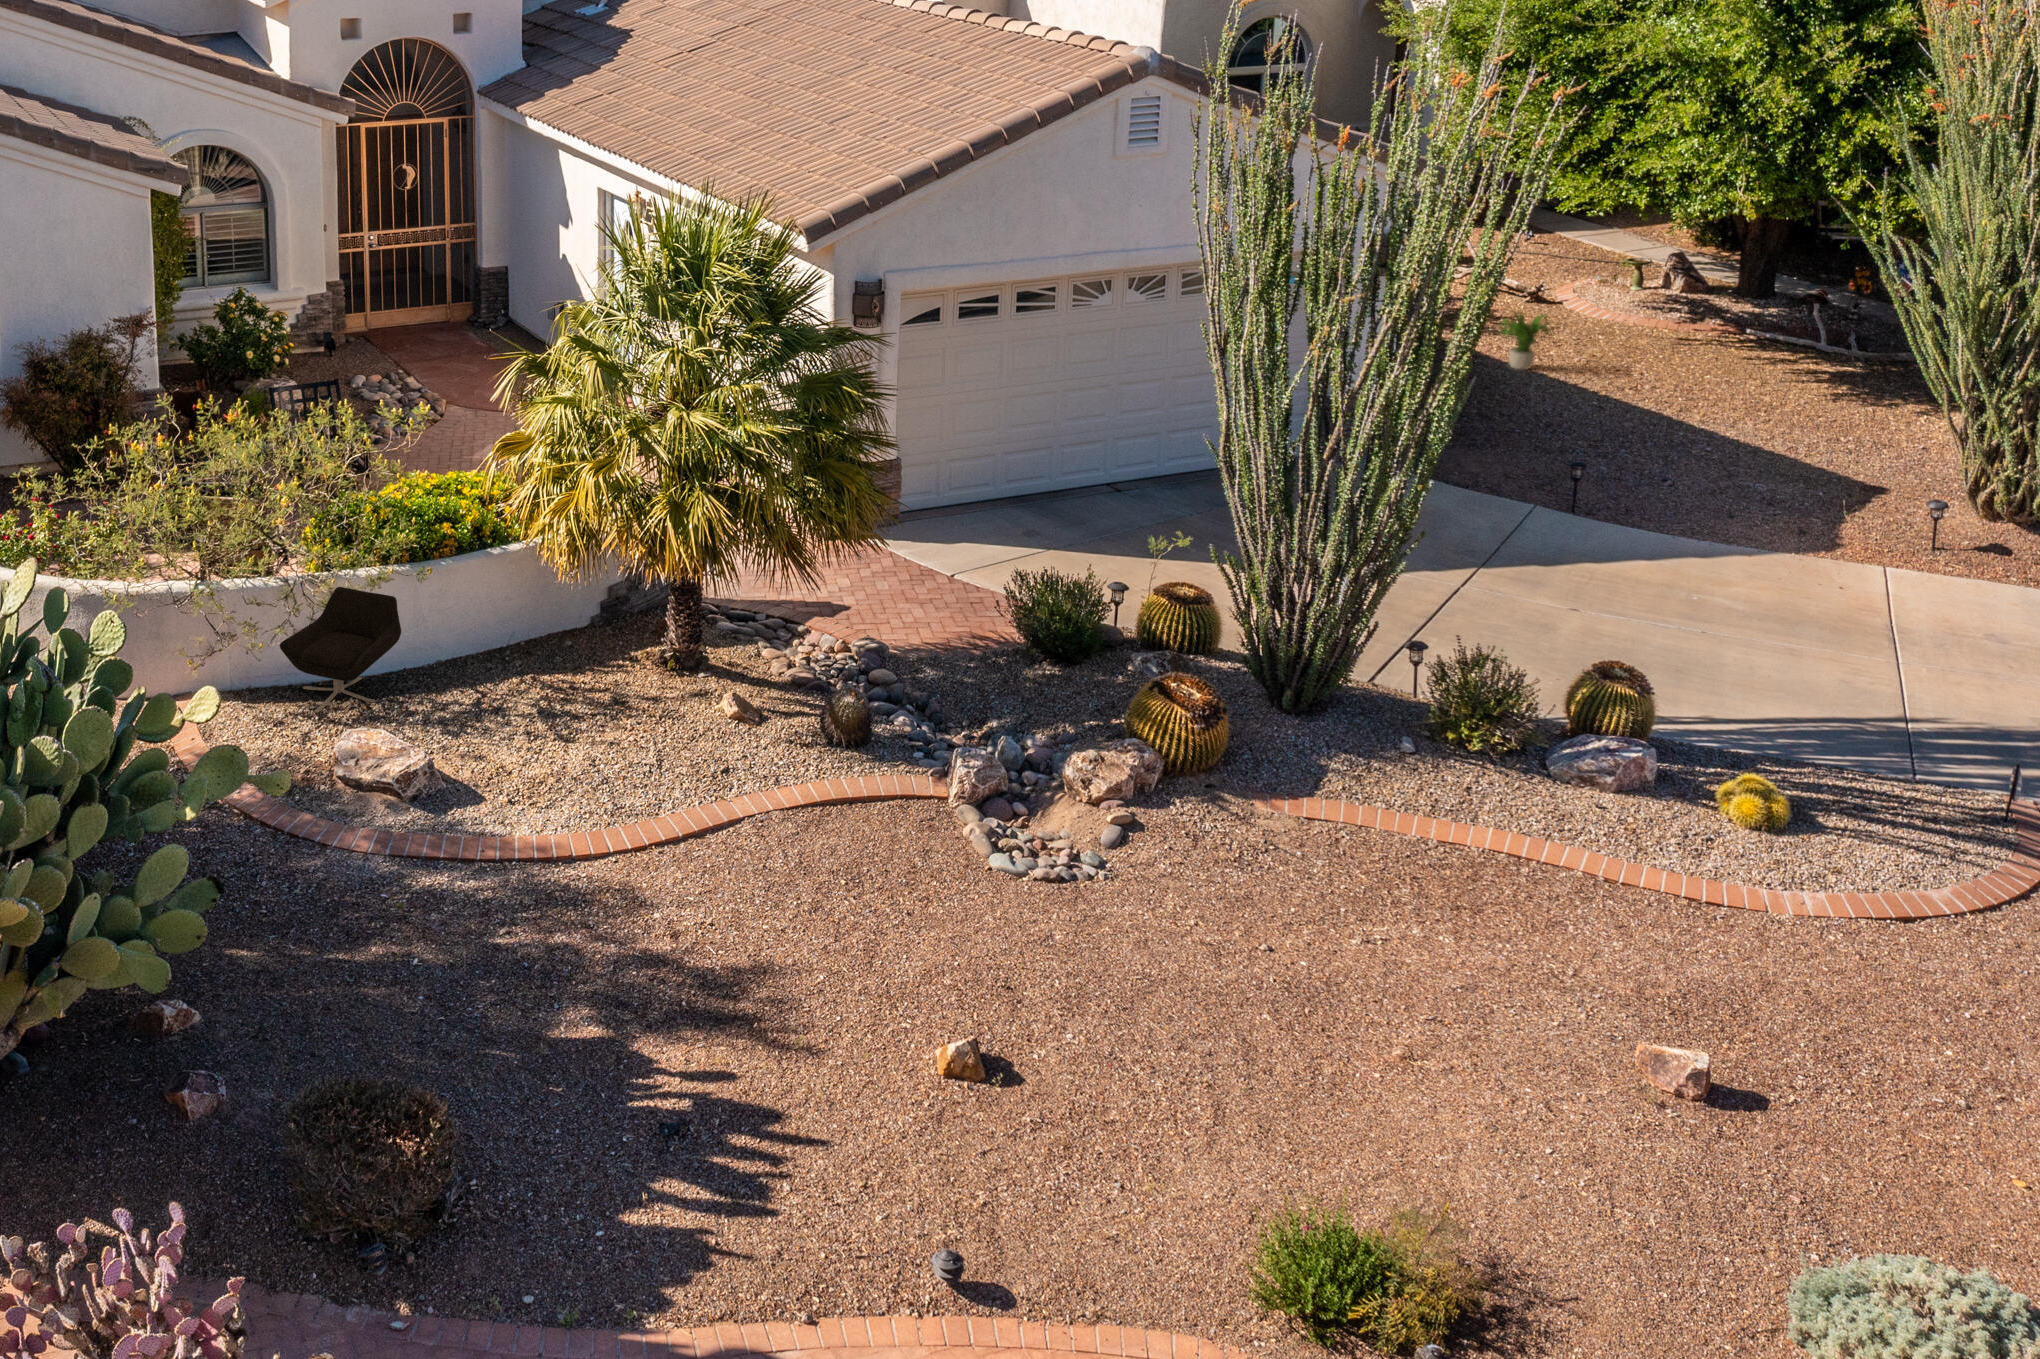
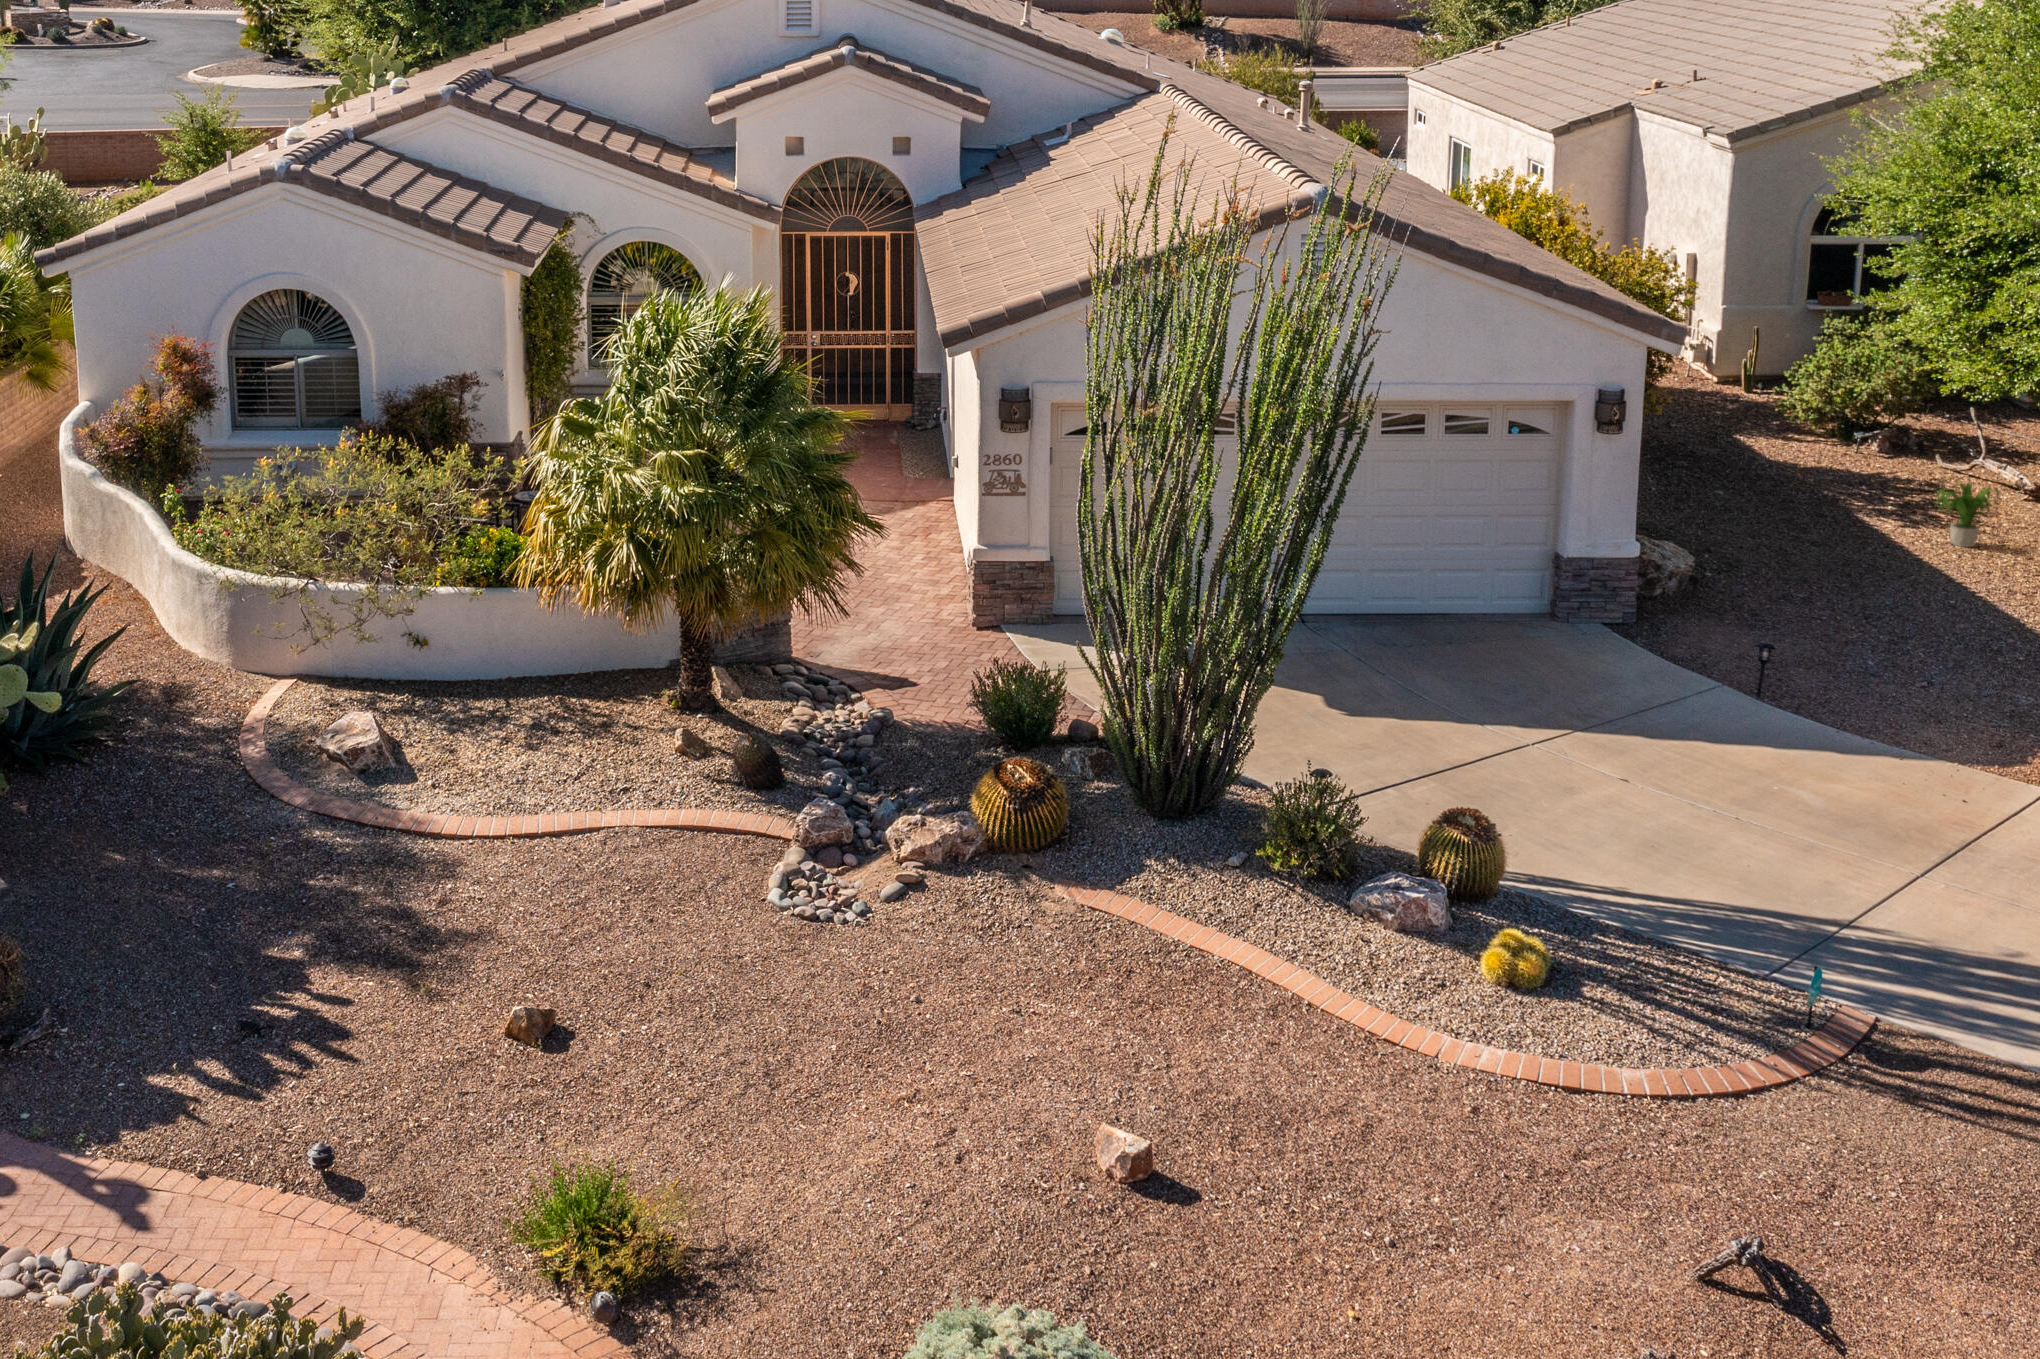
lounge chair: present [280,587,401,712] -> none [380,609,481,708]

